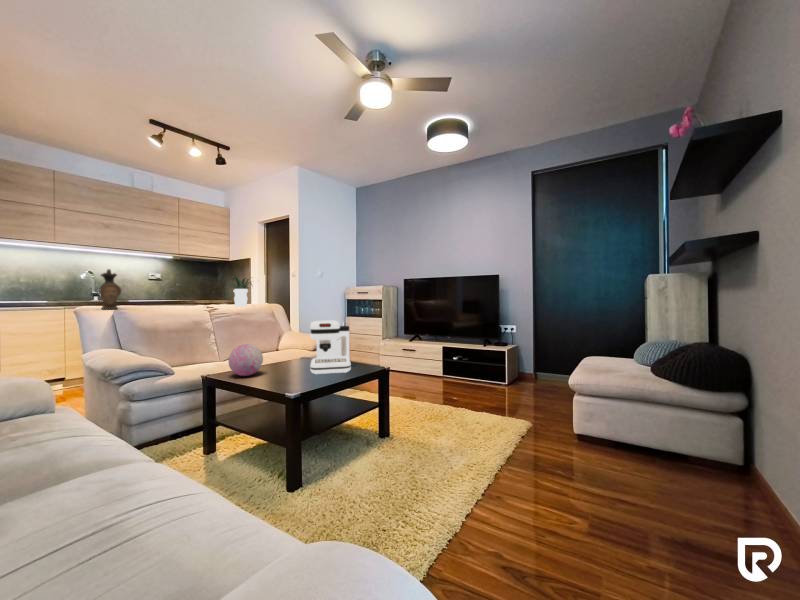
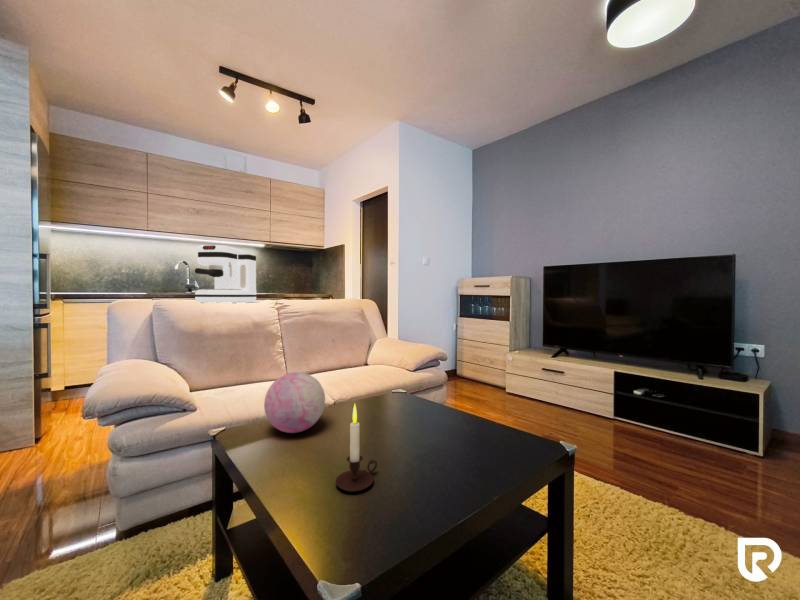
ceramic pitcher: present [99,269,121,309] -> none [133,249,161,303]
potted plant: present [231,276,252,307] -> none [291,260,345,302]
coffee maker: present [310,321,351,375] -> present [195,245,256,303]
candle: none [277,349,295,386] -> present [336,404,377,491]

